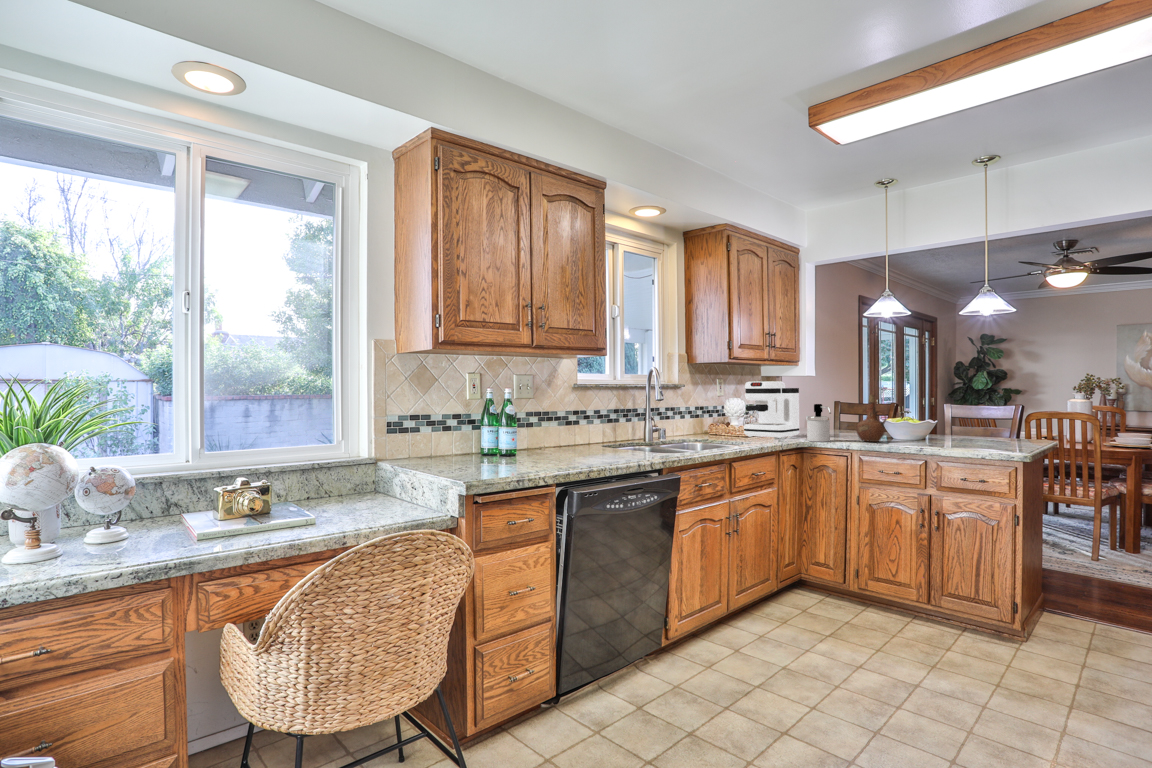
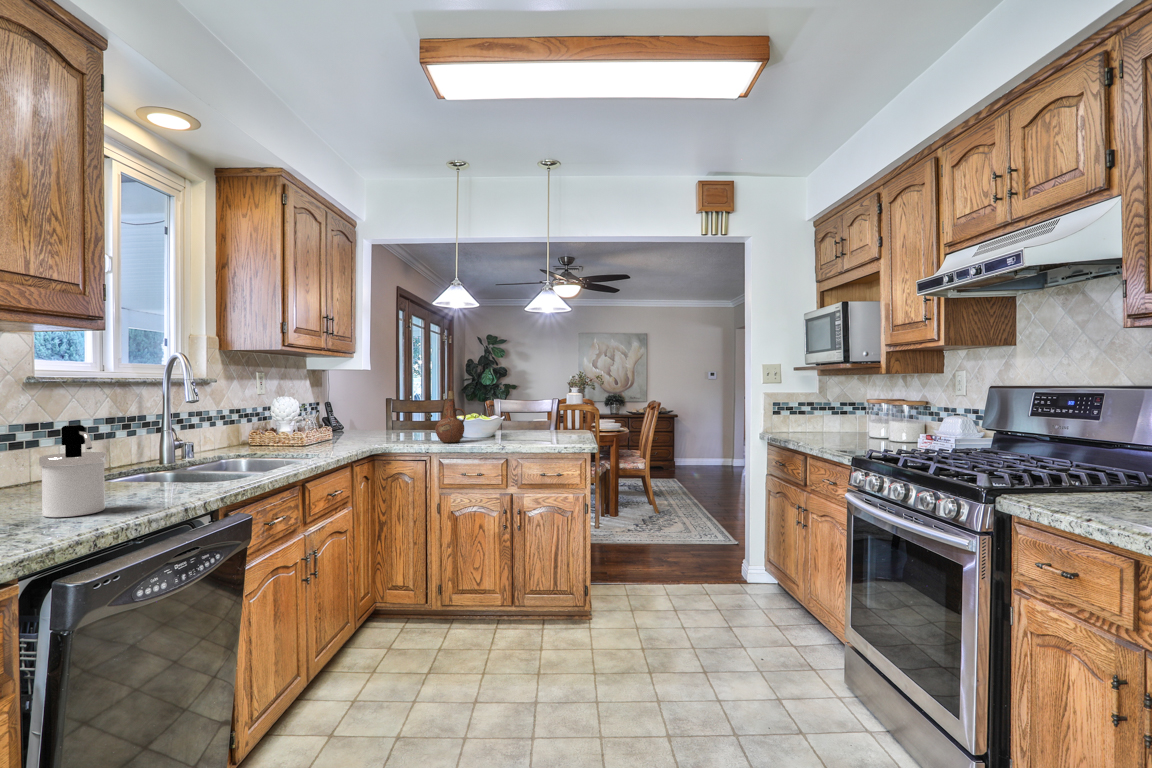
coffee maker: present [744,381,800,439] -> none [300,376,368,446]
soap dispenser: present [806,404,831,442] -> present [39,425,106,517]

